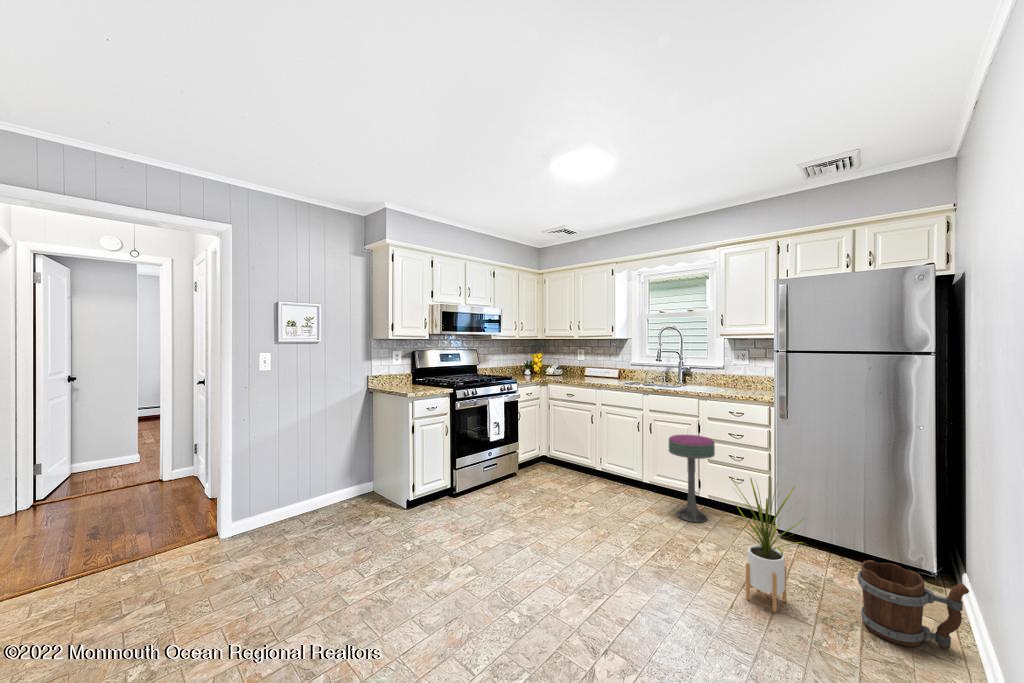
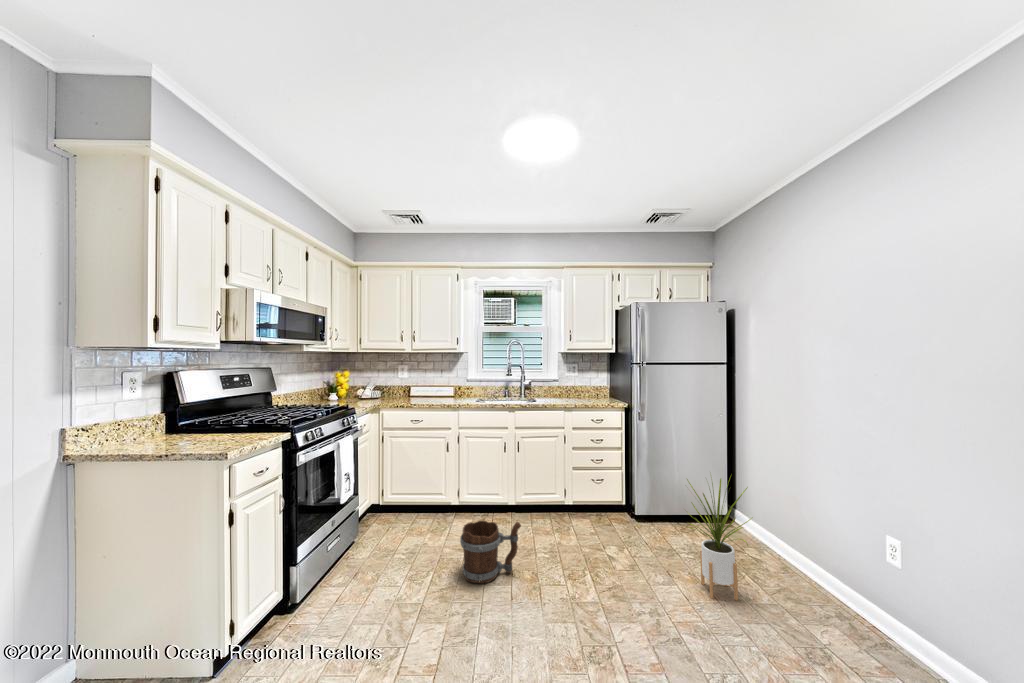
bar stool: present [669,435,715,522] -> none [553,446,595,534]
bucket: present [858,560,969,649] -> present [460,520,521,583]

